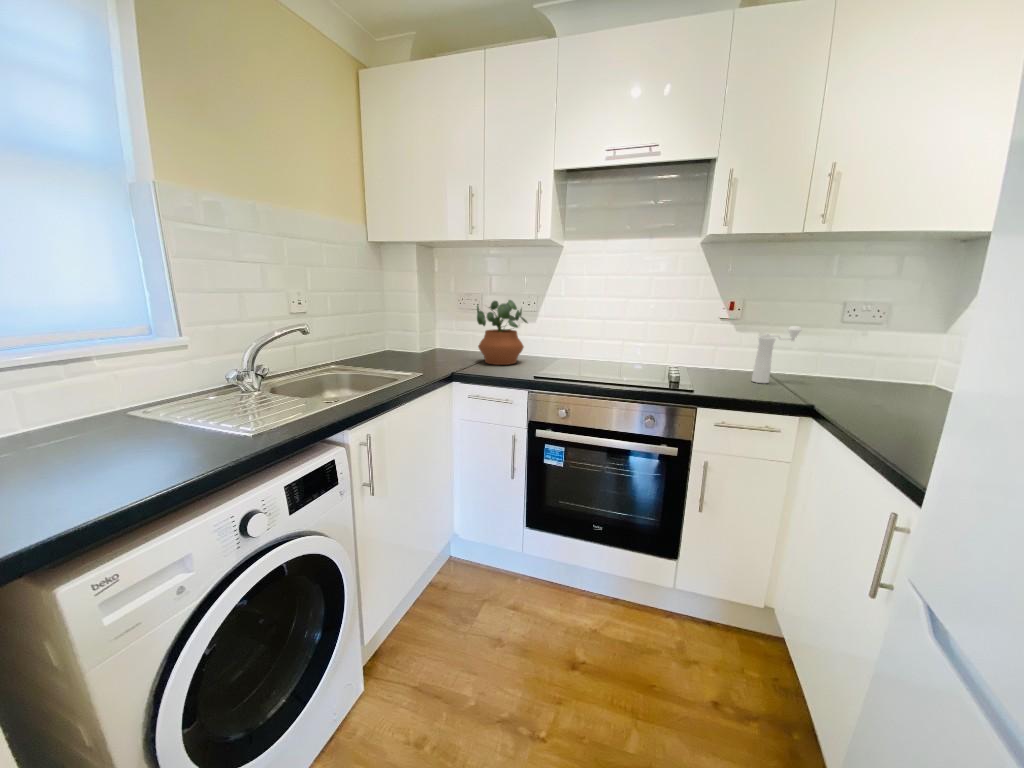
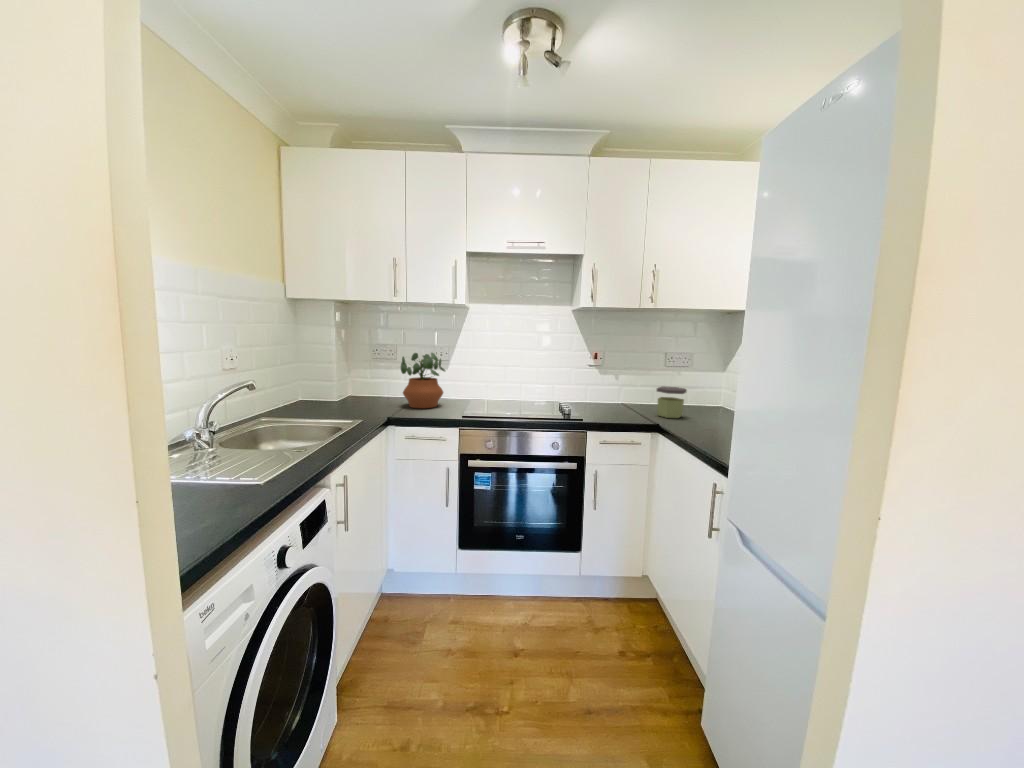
pepper mill: present [752,326,802,383] -> none [615,370,642,411]
jar: none [819,351,878,401] -> present [657,386,686,418]

